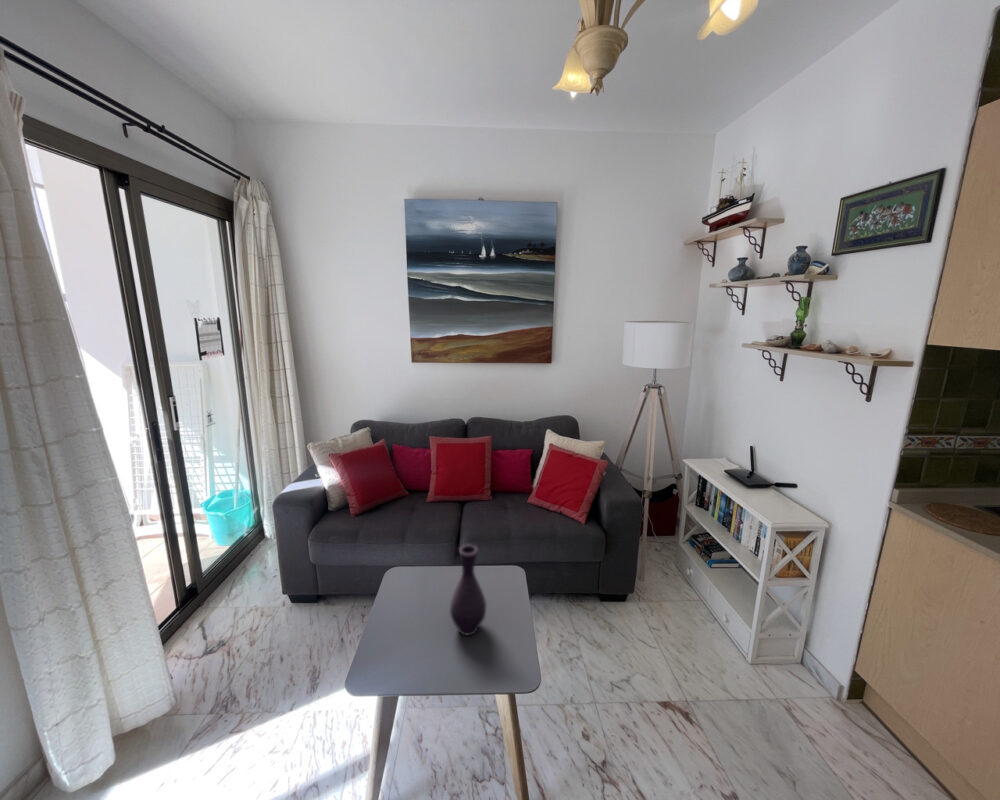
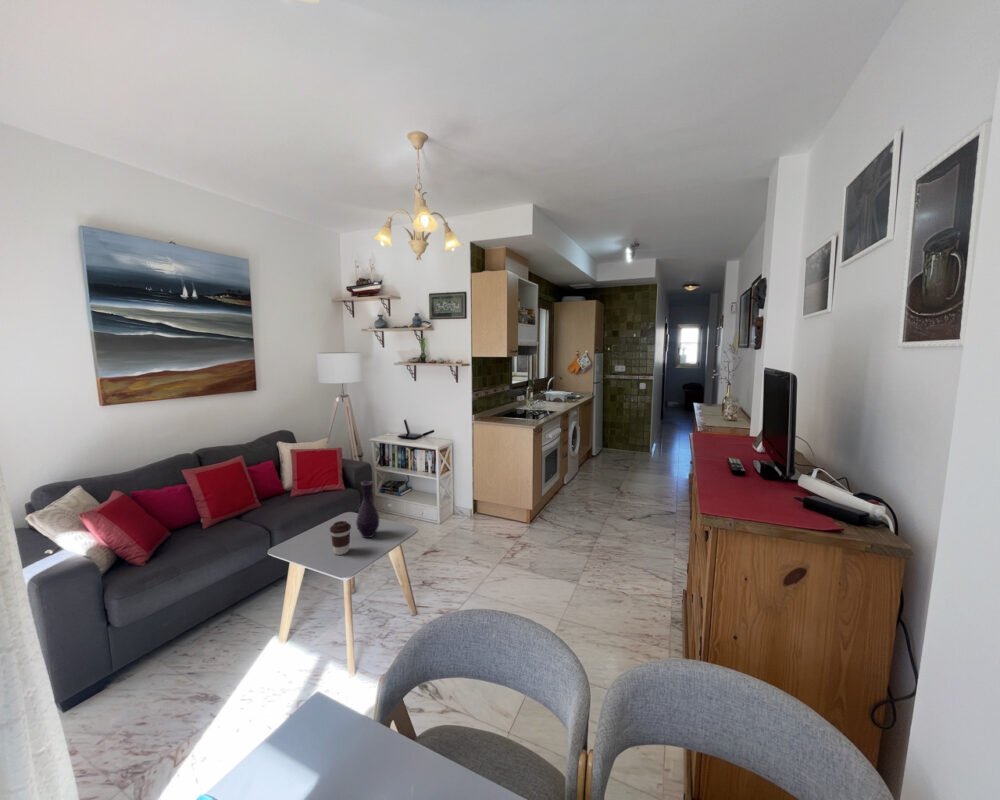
coffee cup: none [391,586,422,638] -> present [330,521,351,555]

